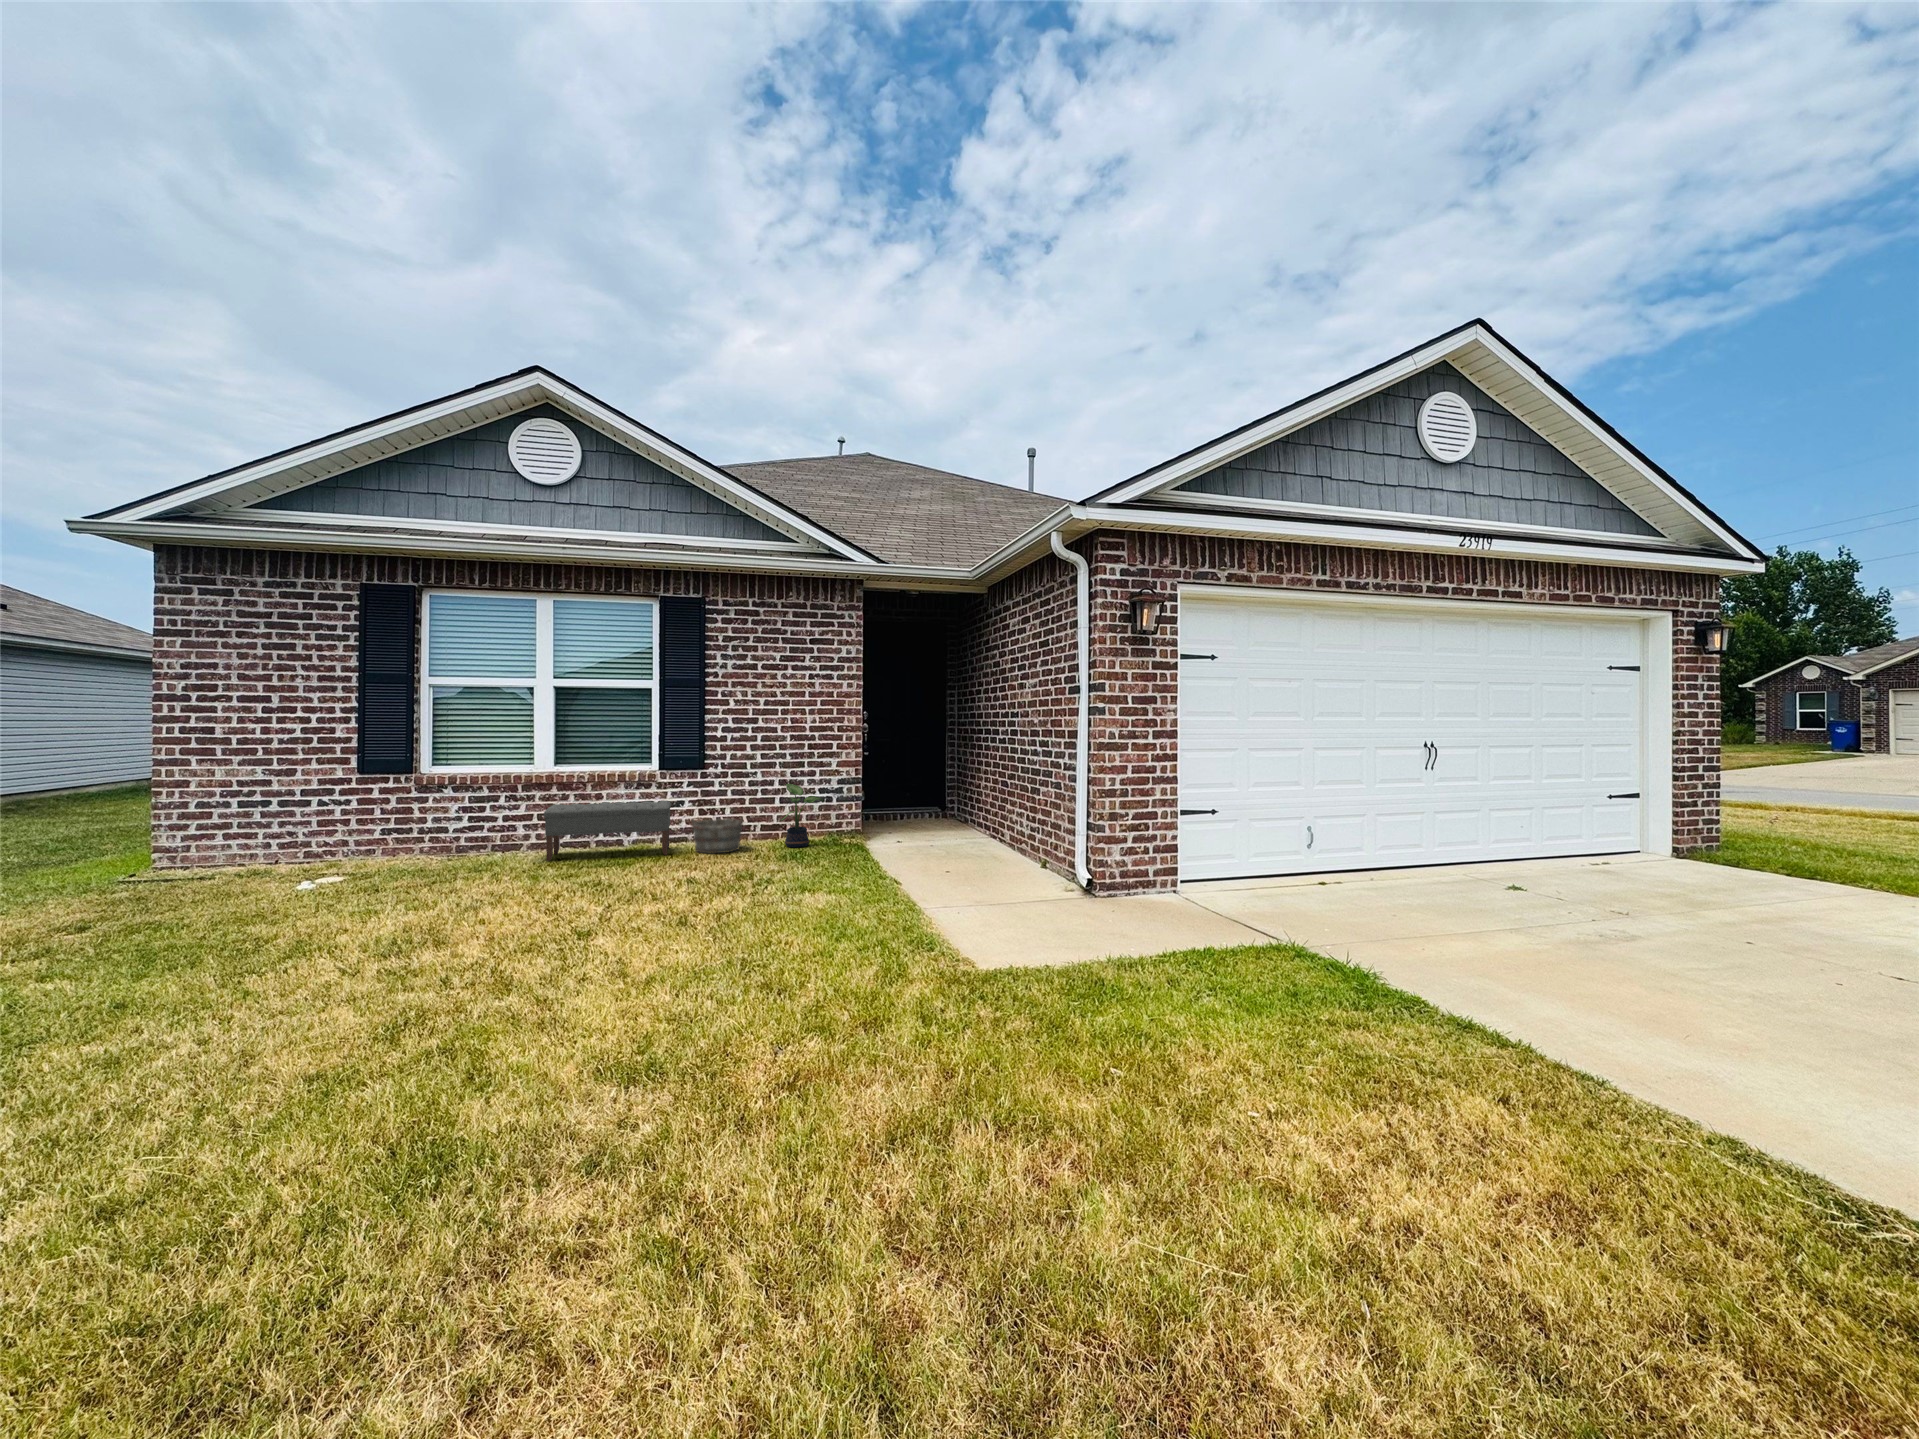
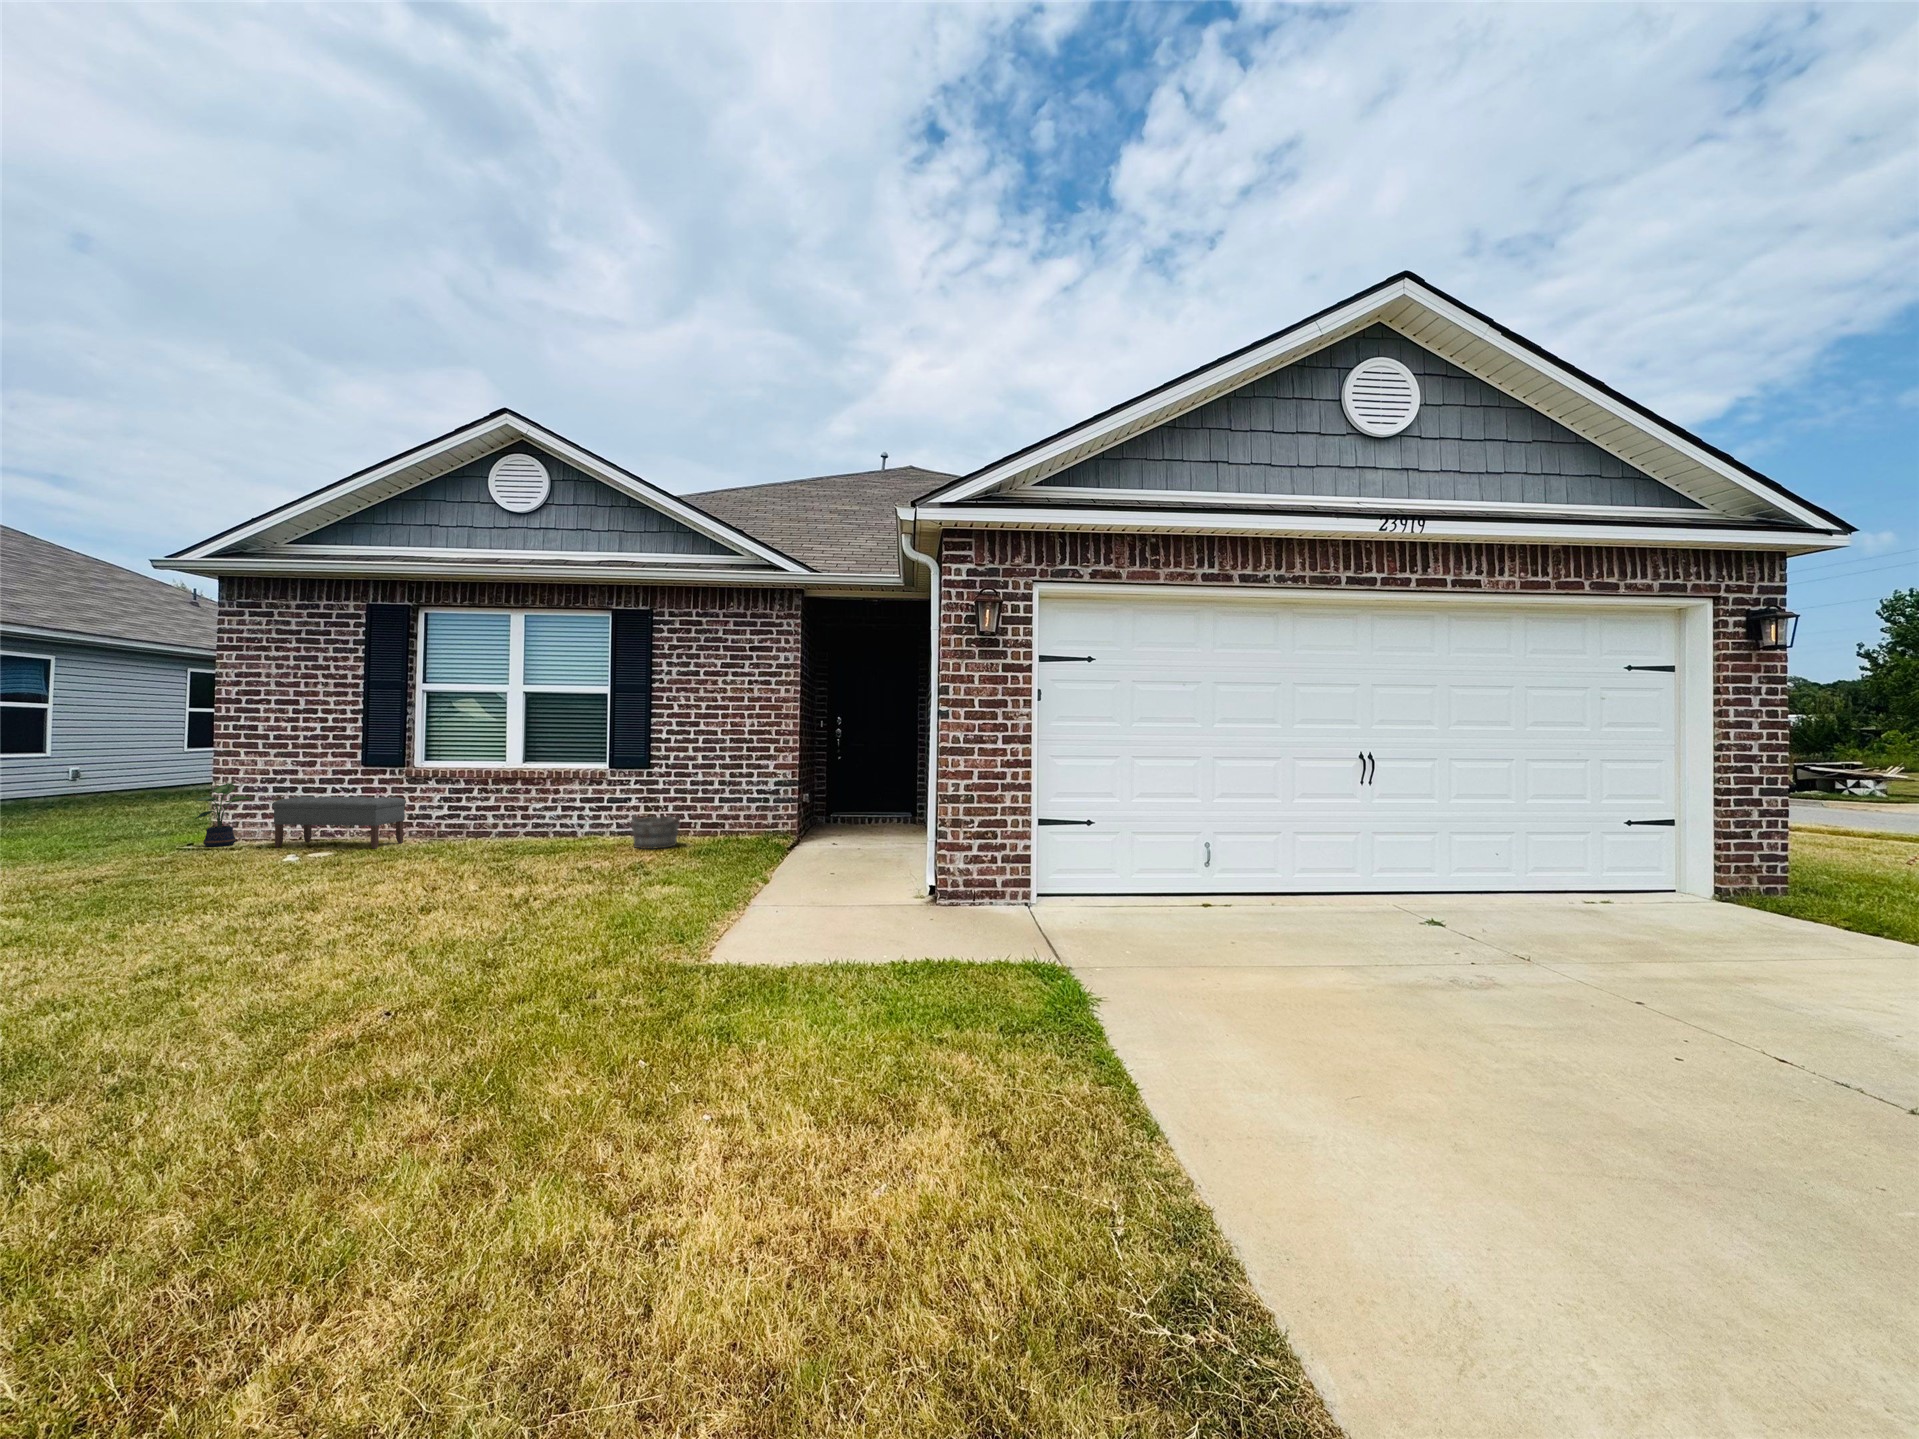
potted plant: present [781,784,823,848] -> present [195,783,252,847]
bench: present [544,801,671,861] -> present [272,797,406,849]

